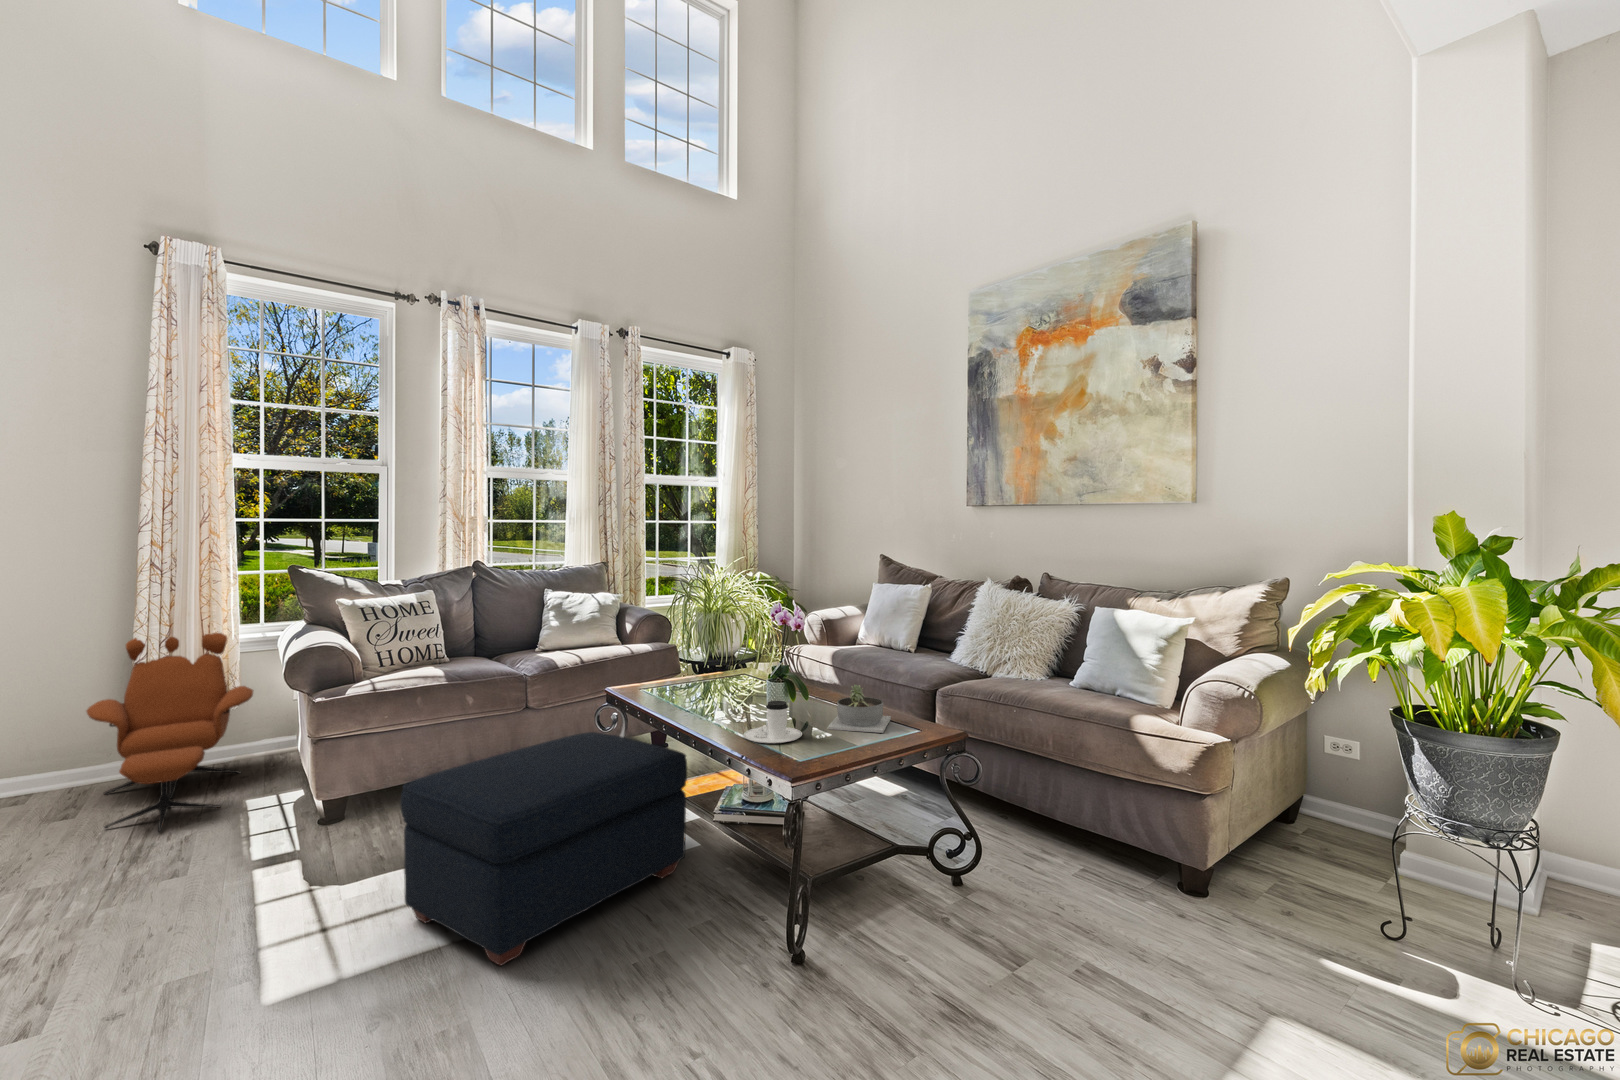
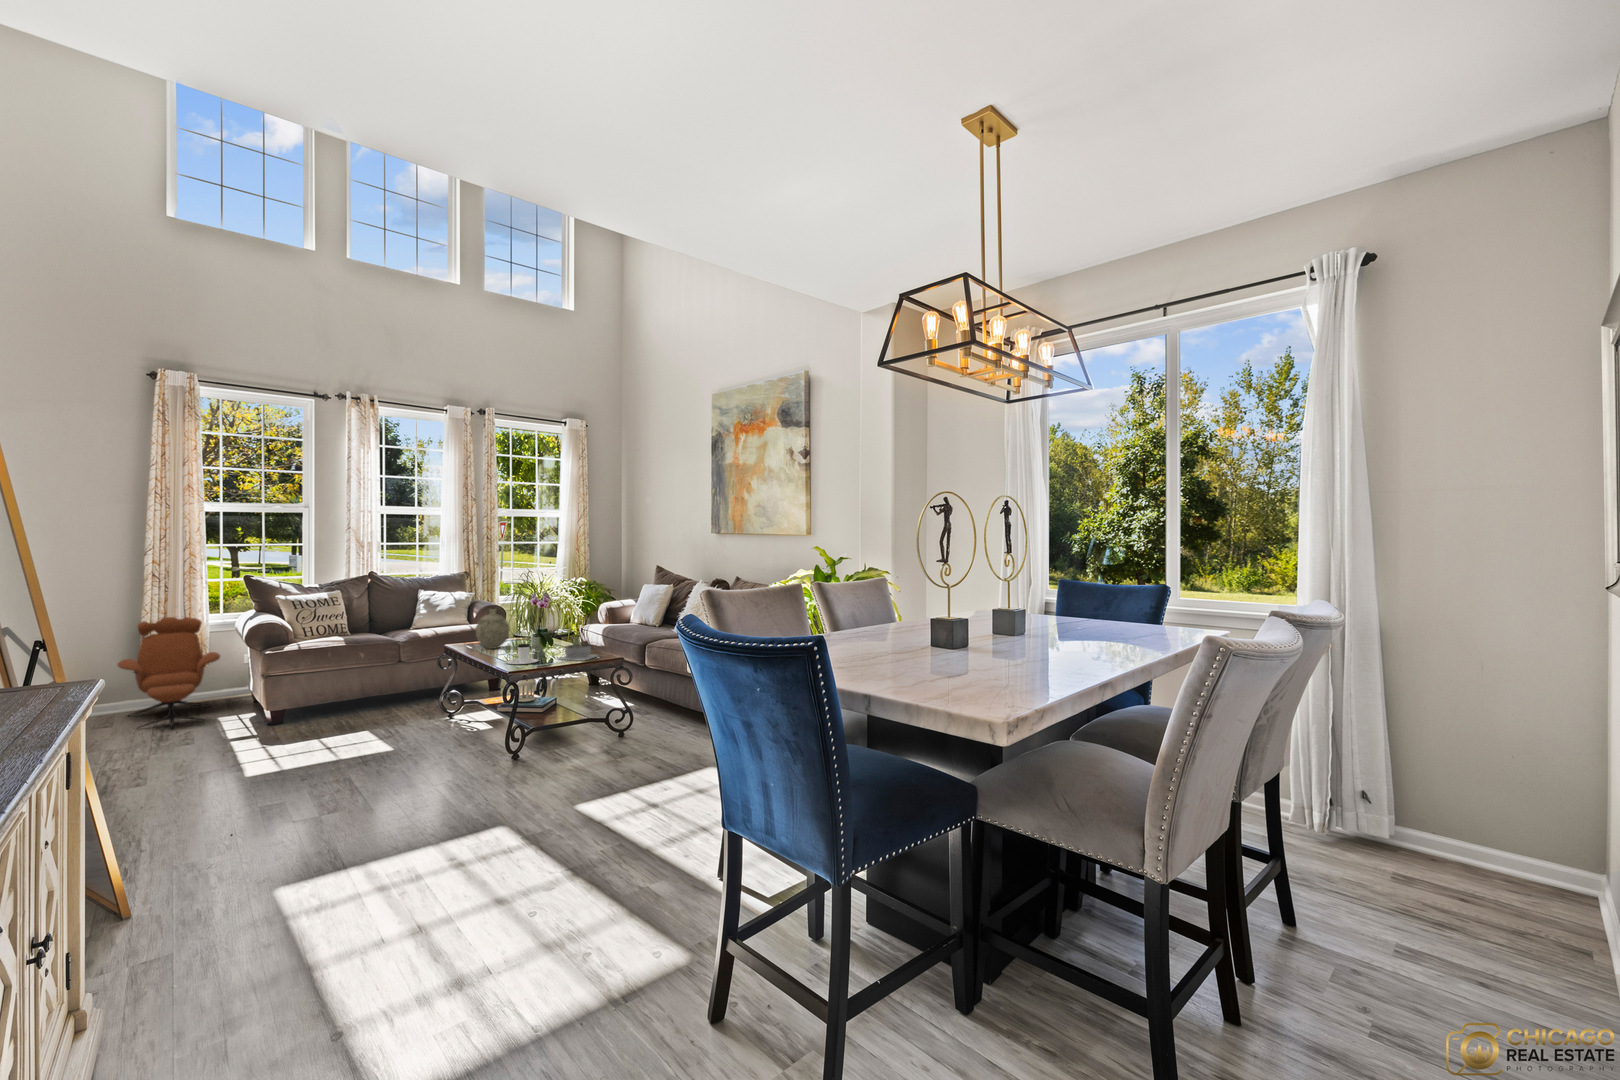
decorative vase: none [659,627,712,695] -> present [476,609,510,649]
ottoman: present [400,732,687,966] -> none [317,667,477,763]

